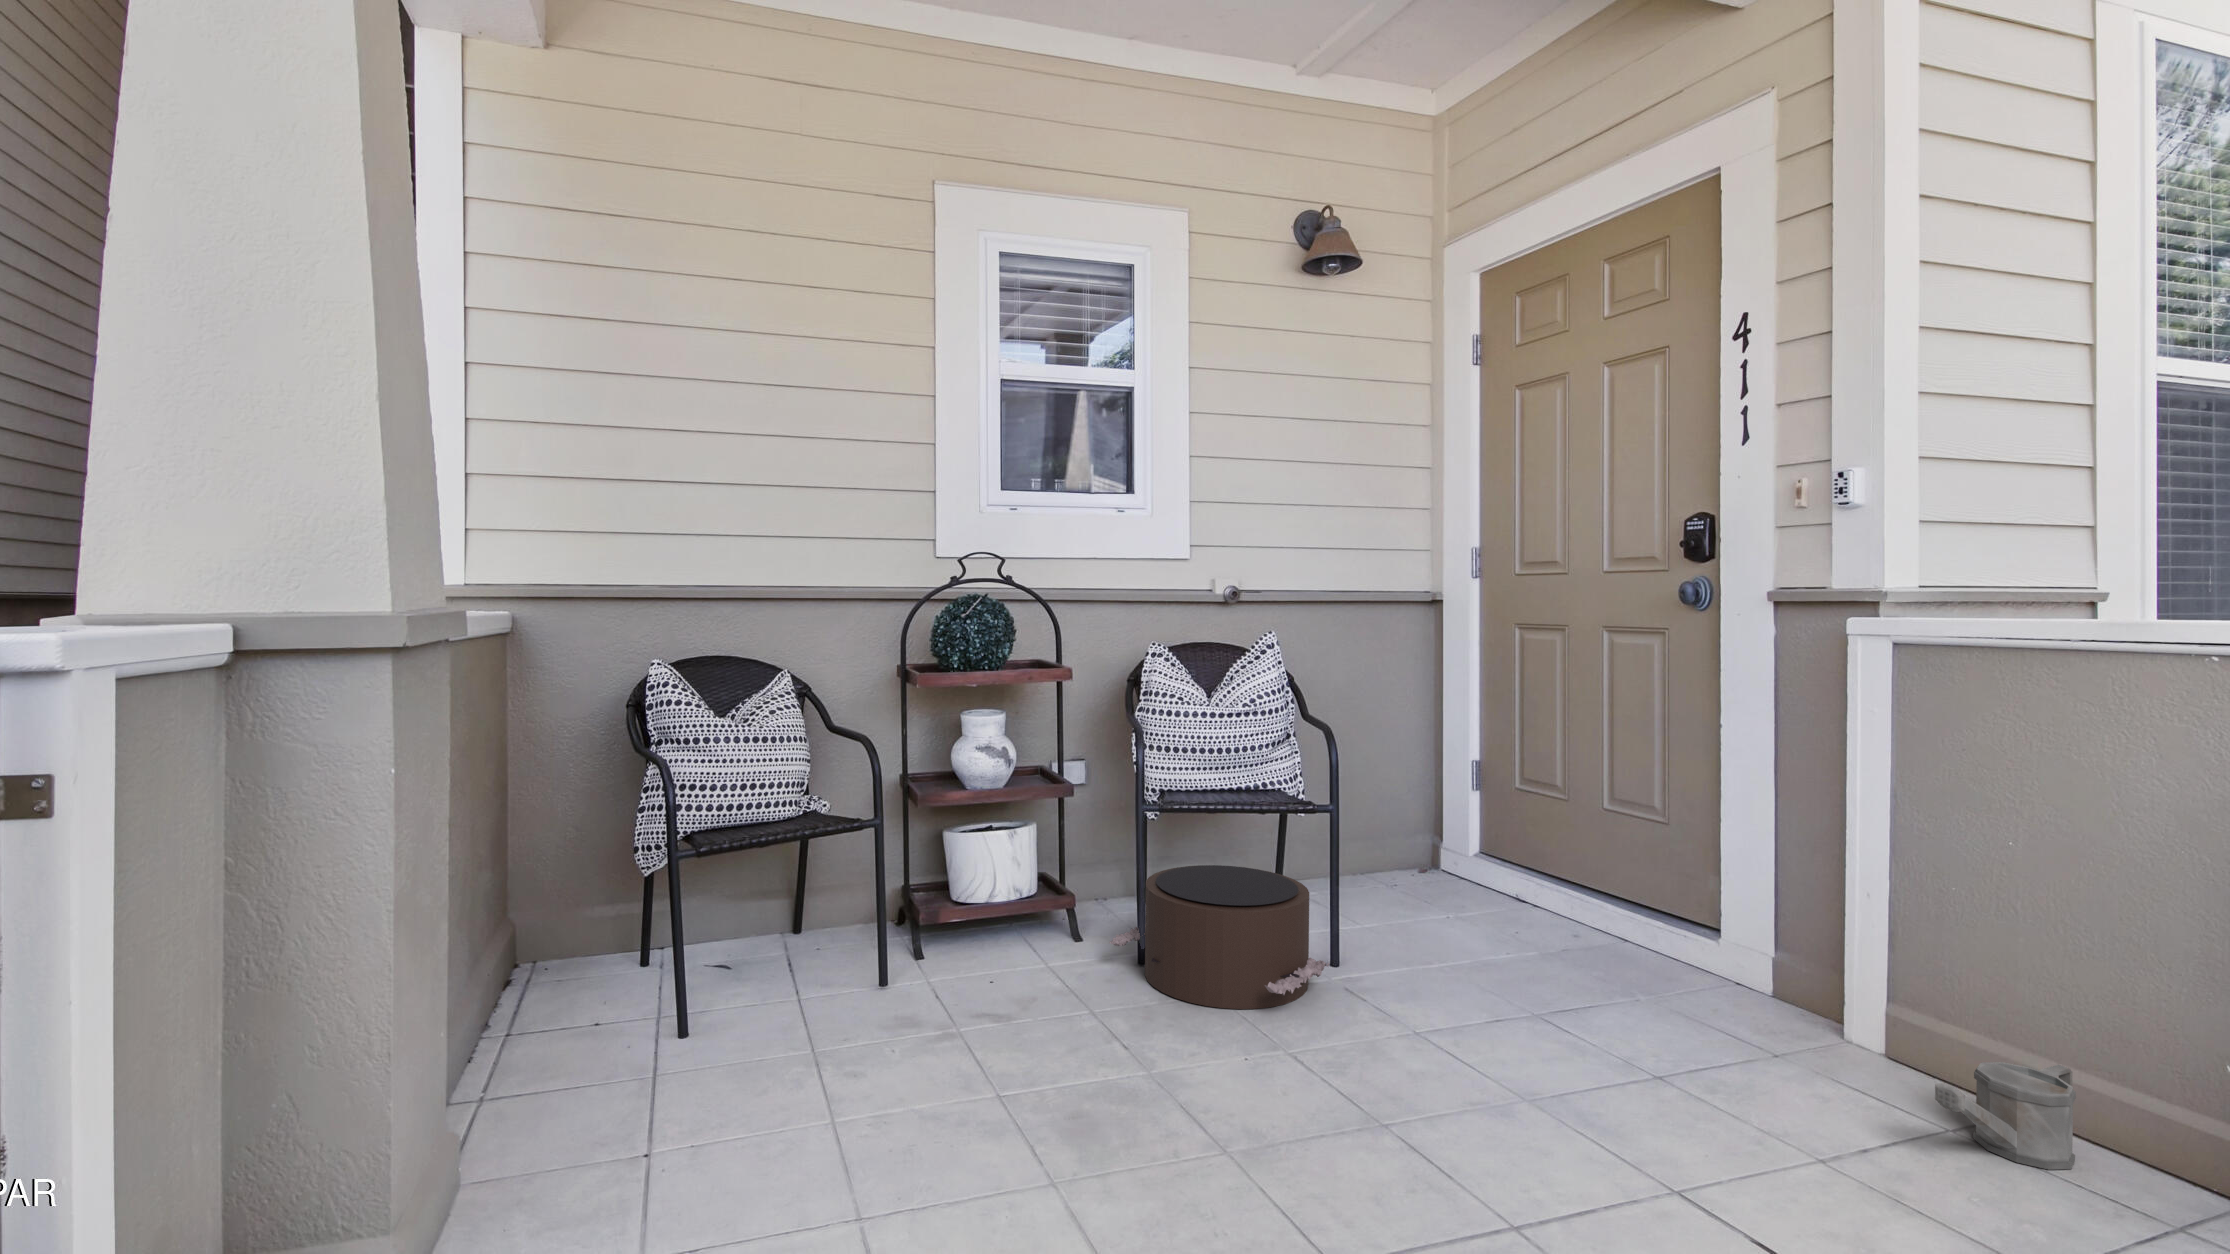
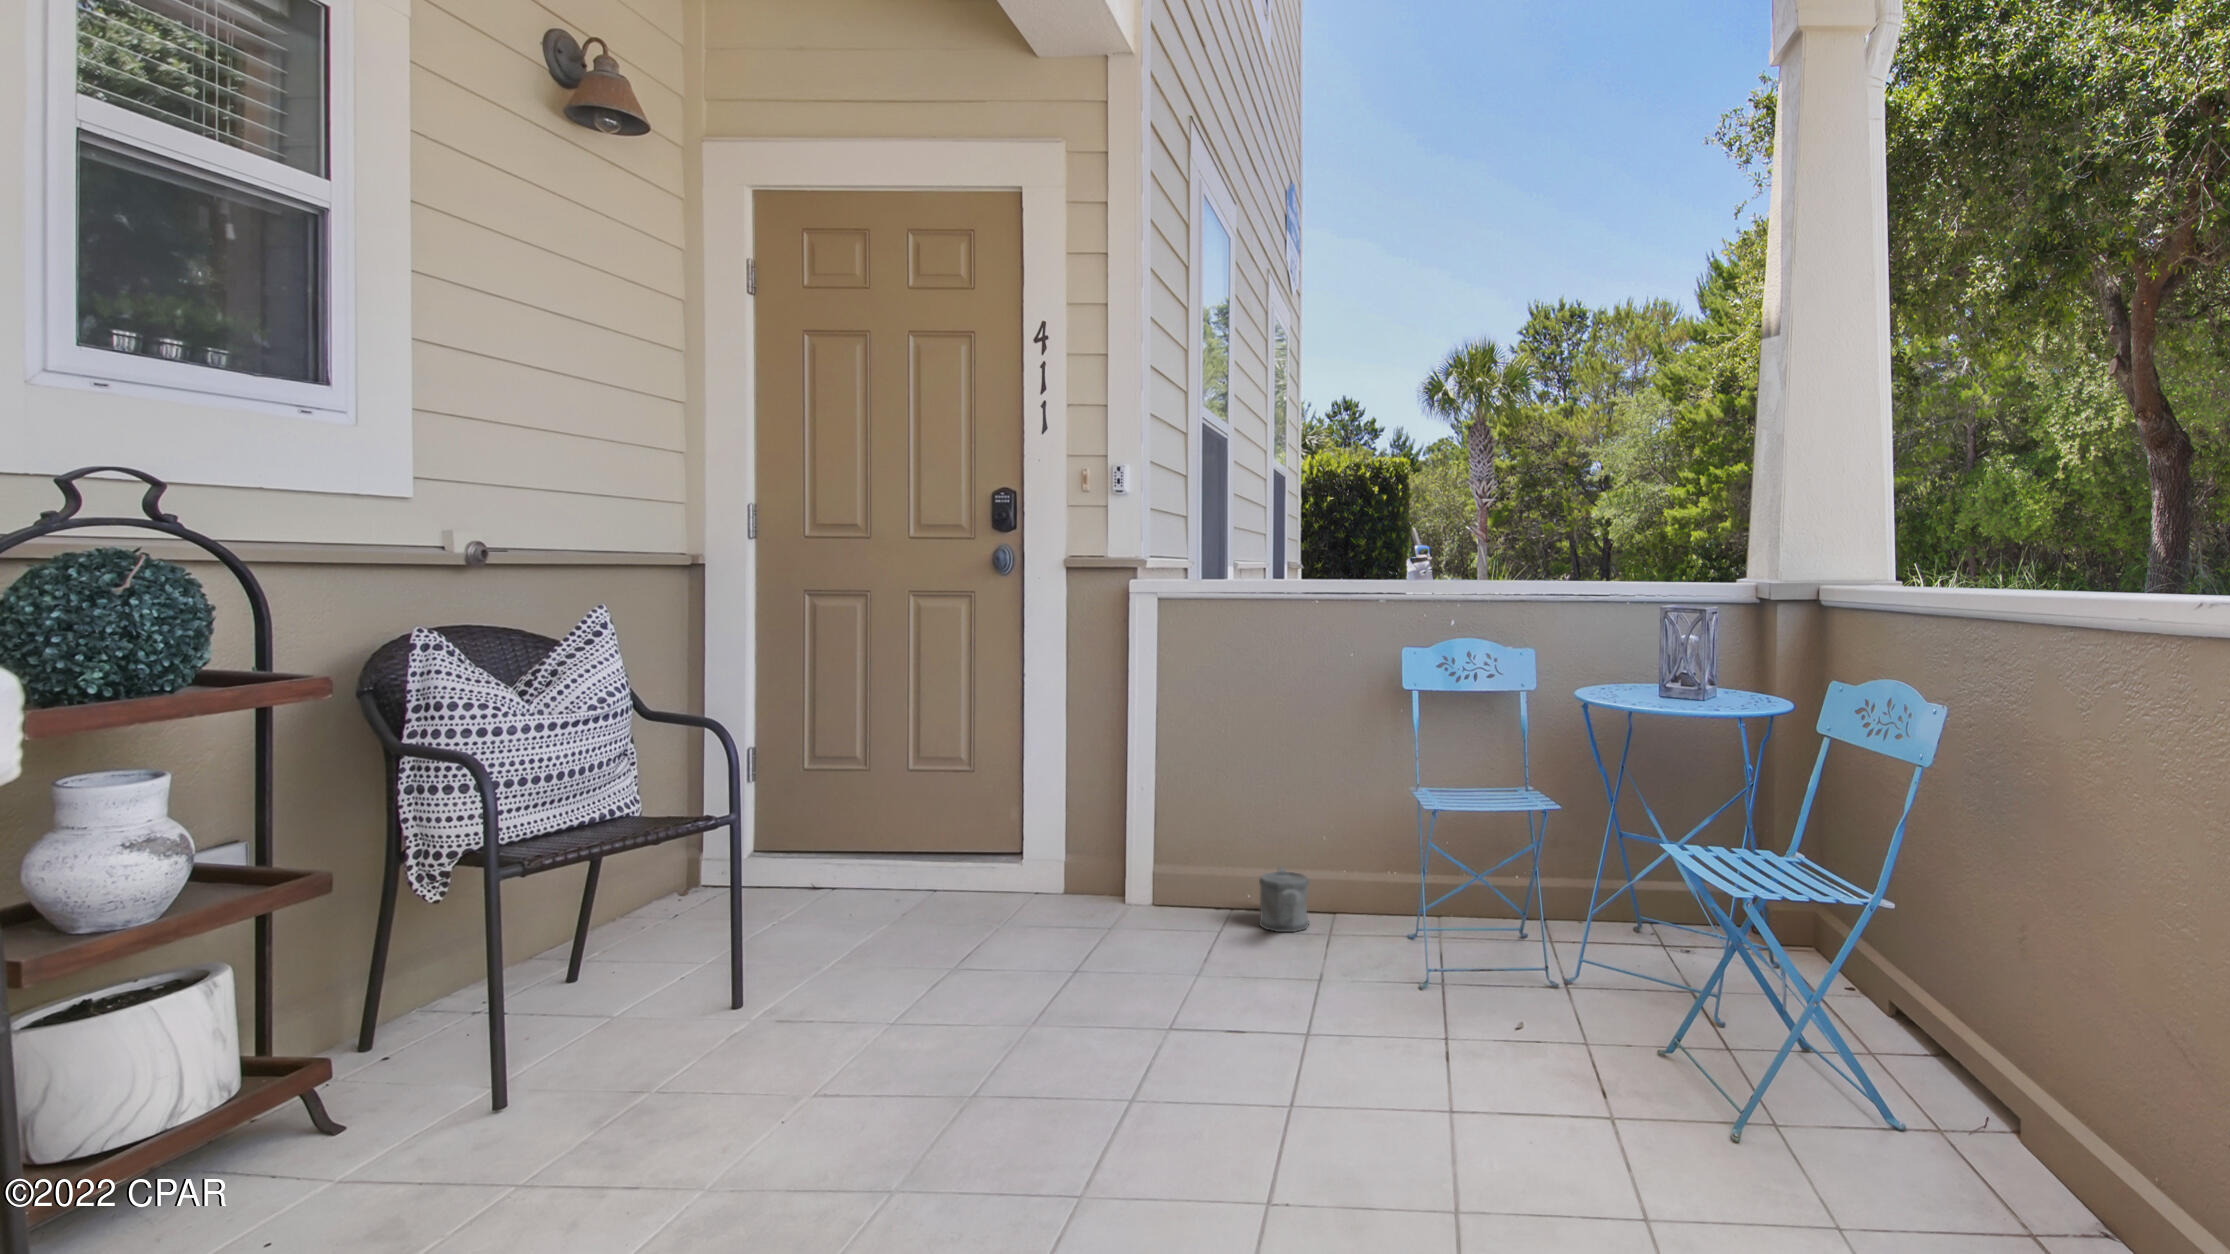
pouf: present [1109,865,1329,1009] -> none [518,911,825,1108]

